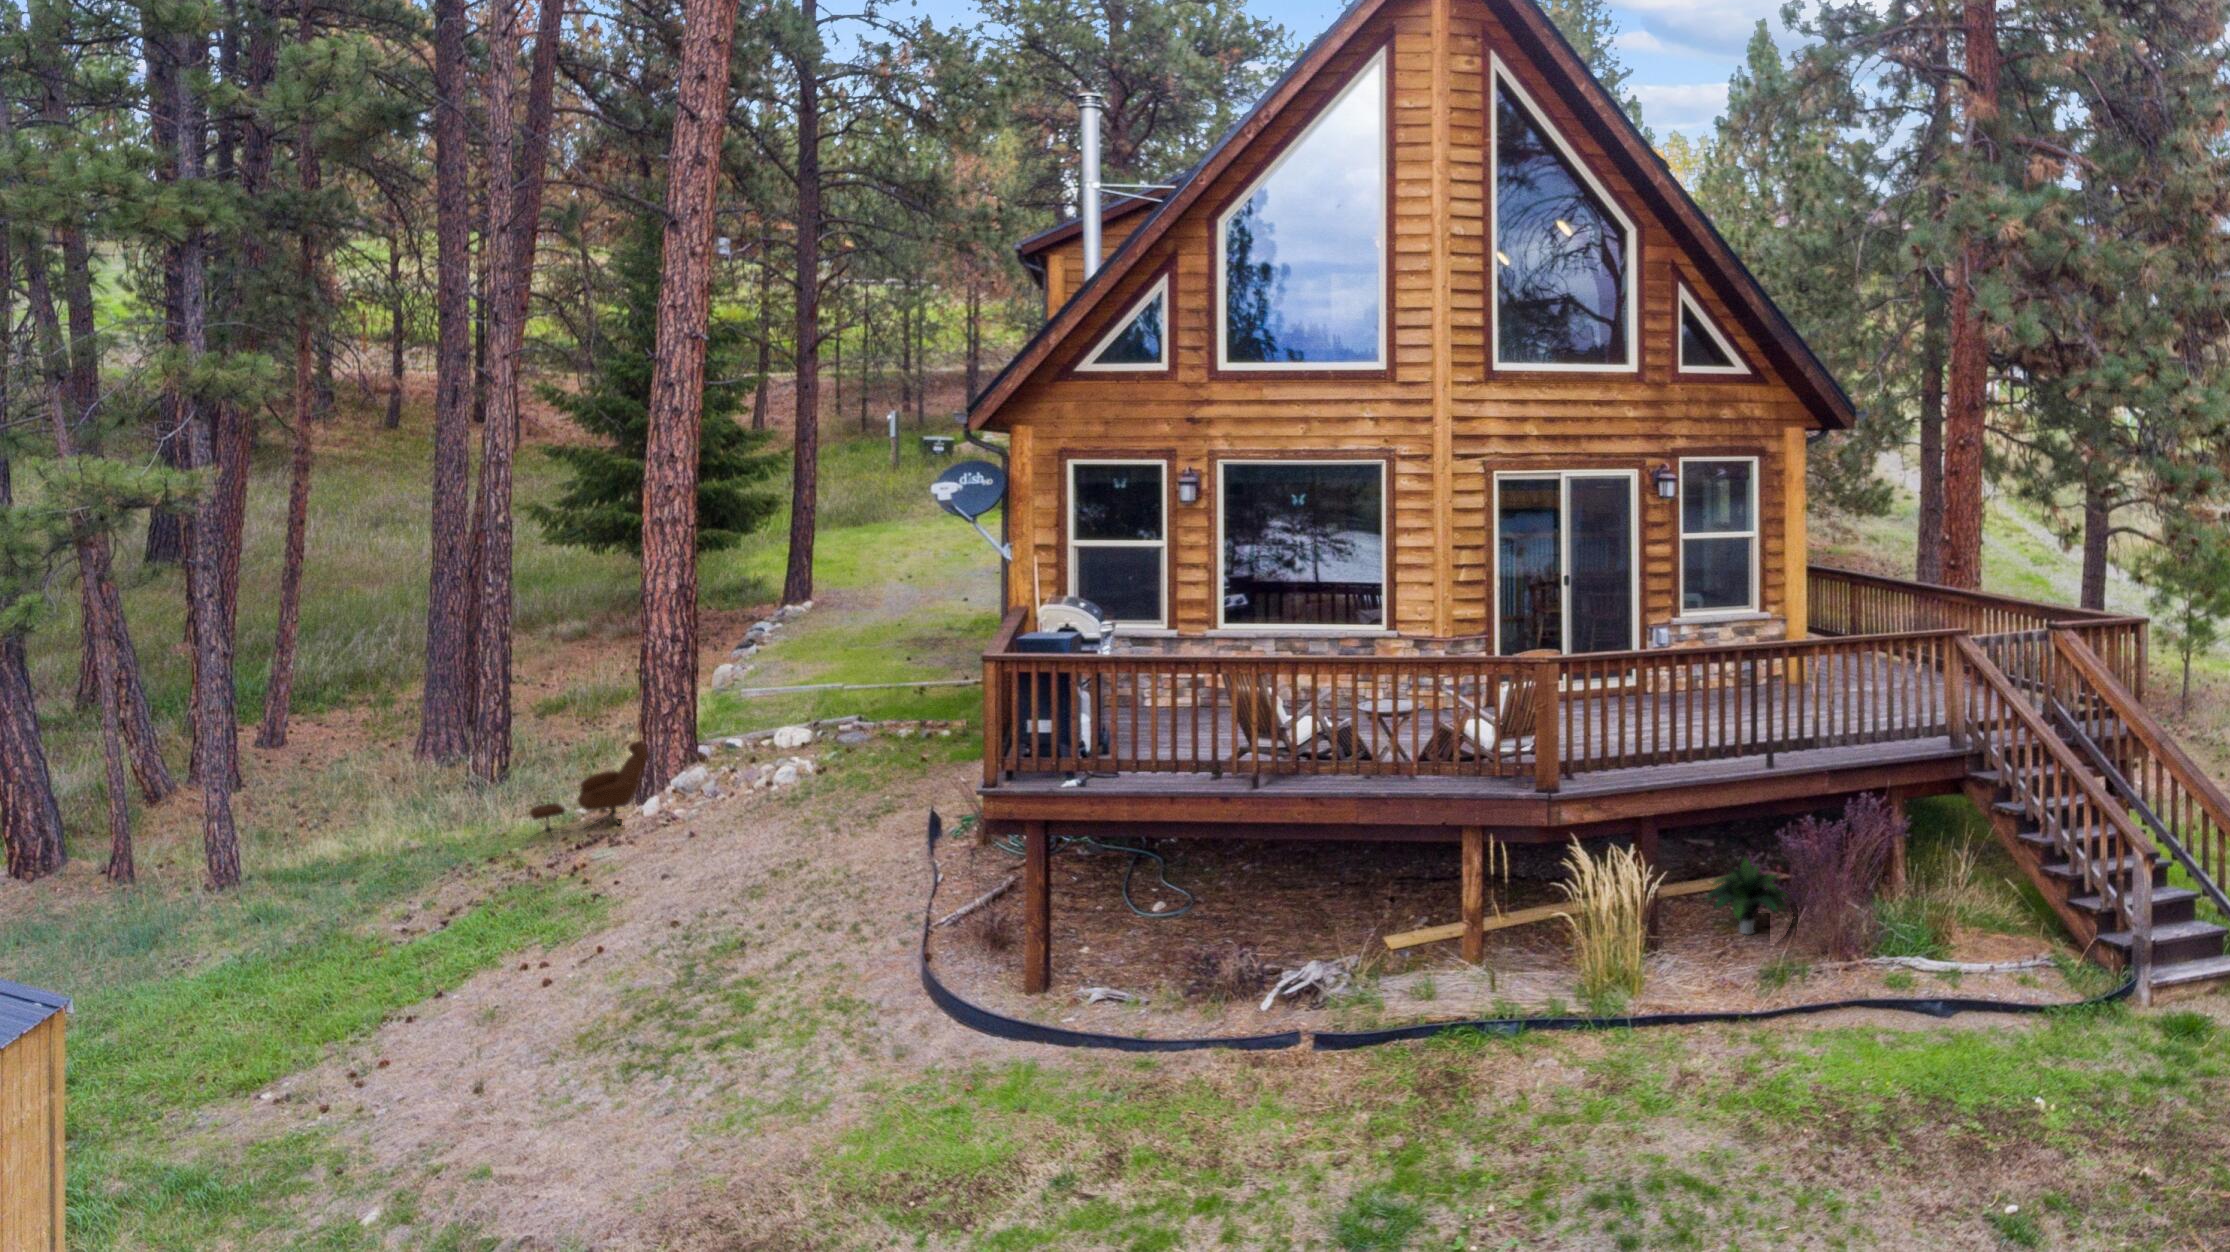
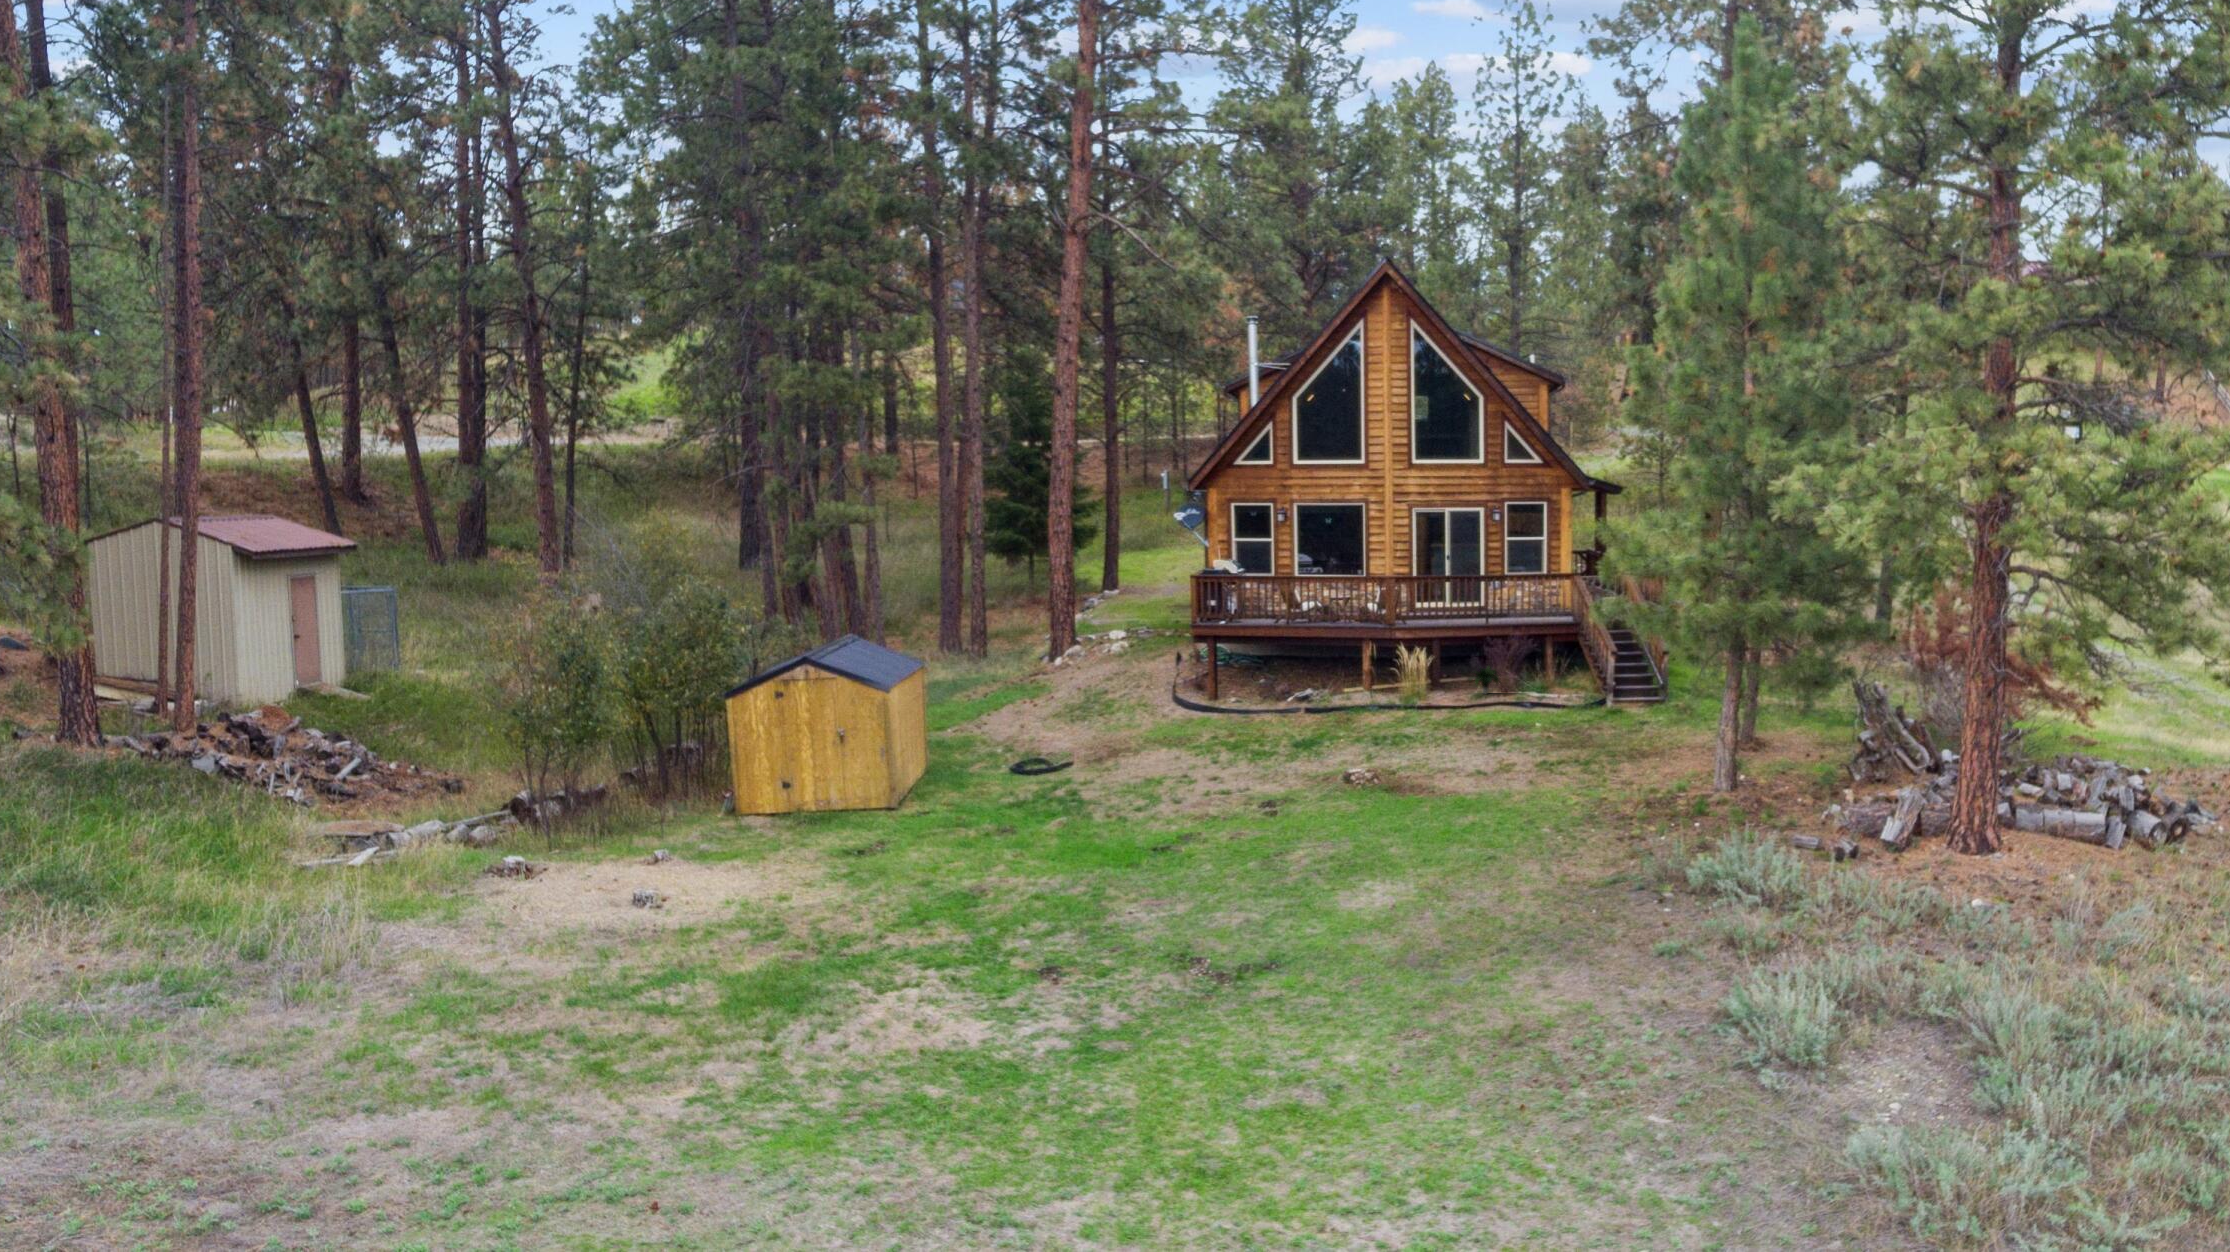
lounge chair: present [530,741,648,838] -> none [1009,632,1057,671]

